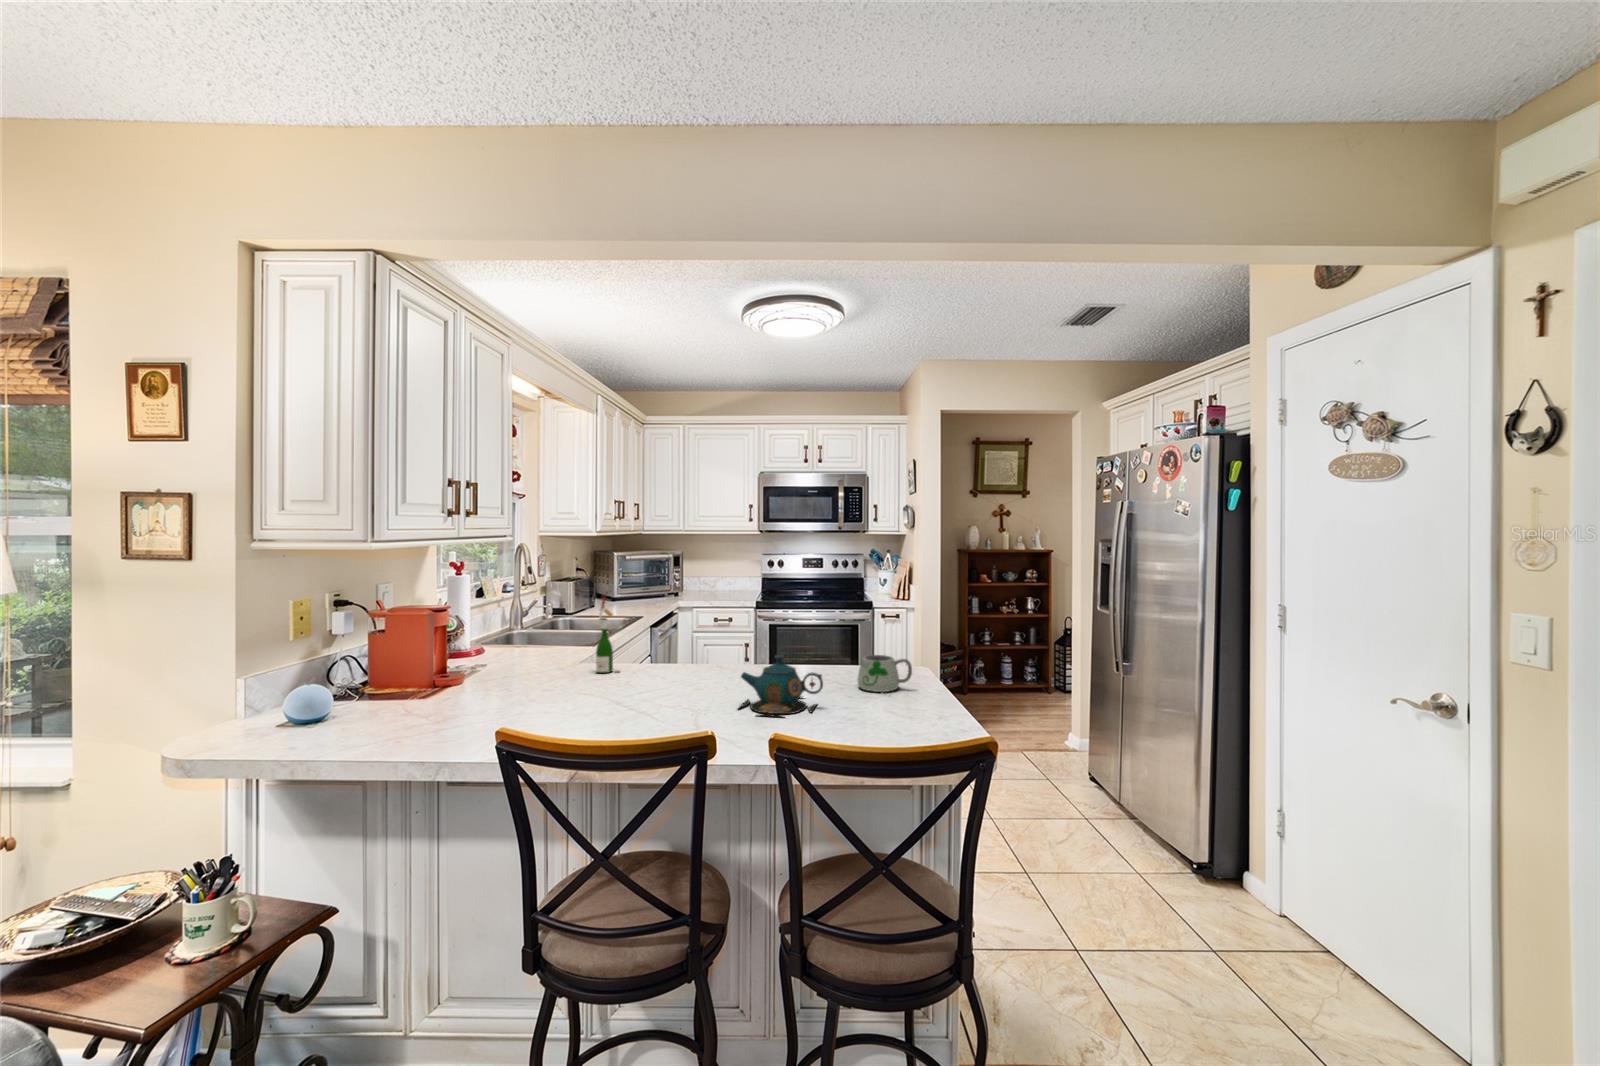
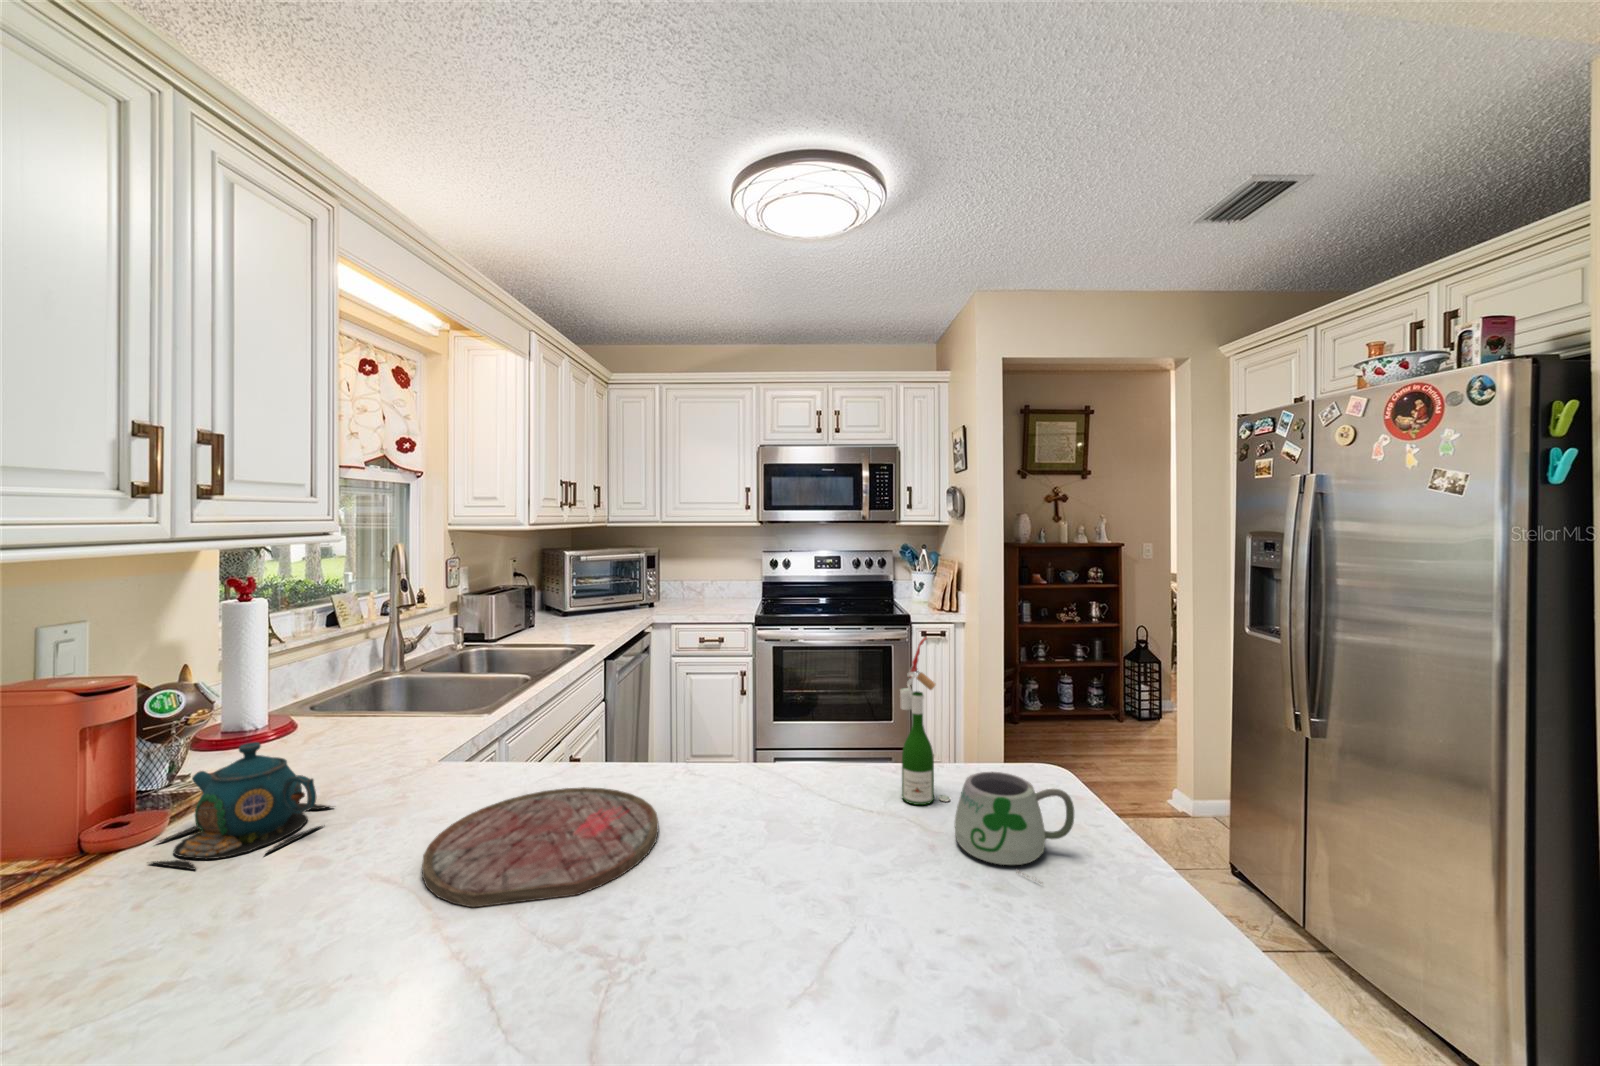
wine bottle: present [596,593,619,673] -> present [900,637,950,805]
teapot: present [739,655,823,717] -> present [151,742,331,870]
cutting board: none [605,670,713,701] -> present [422,787,659,907]

